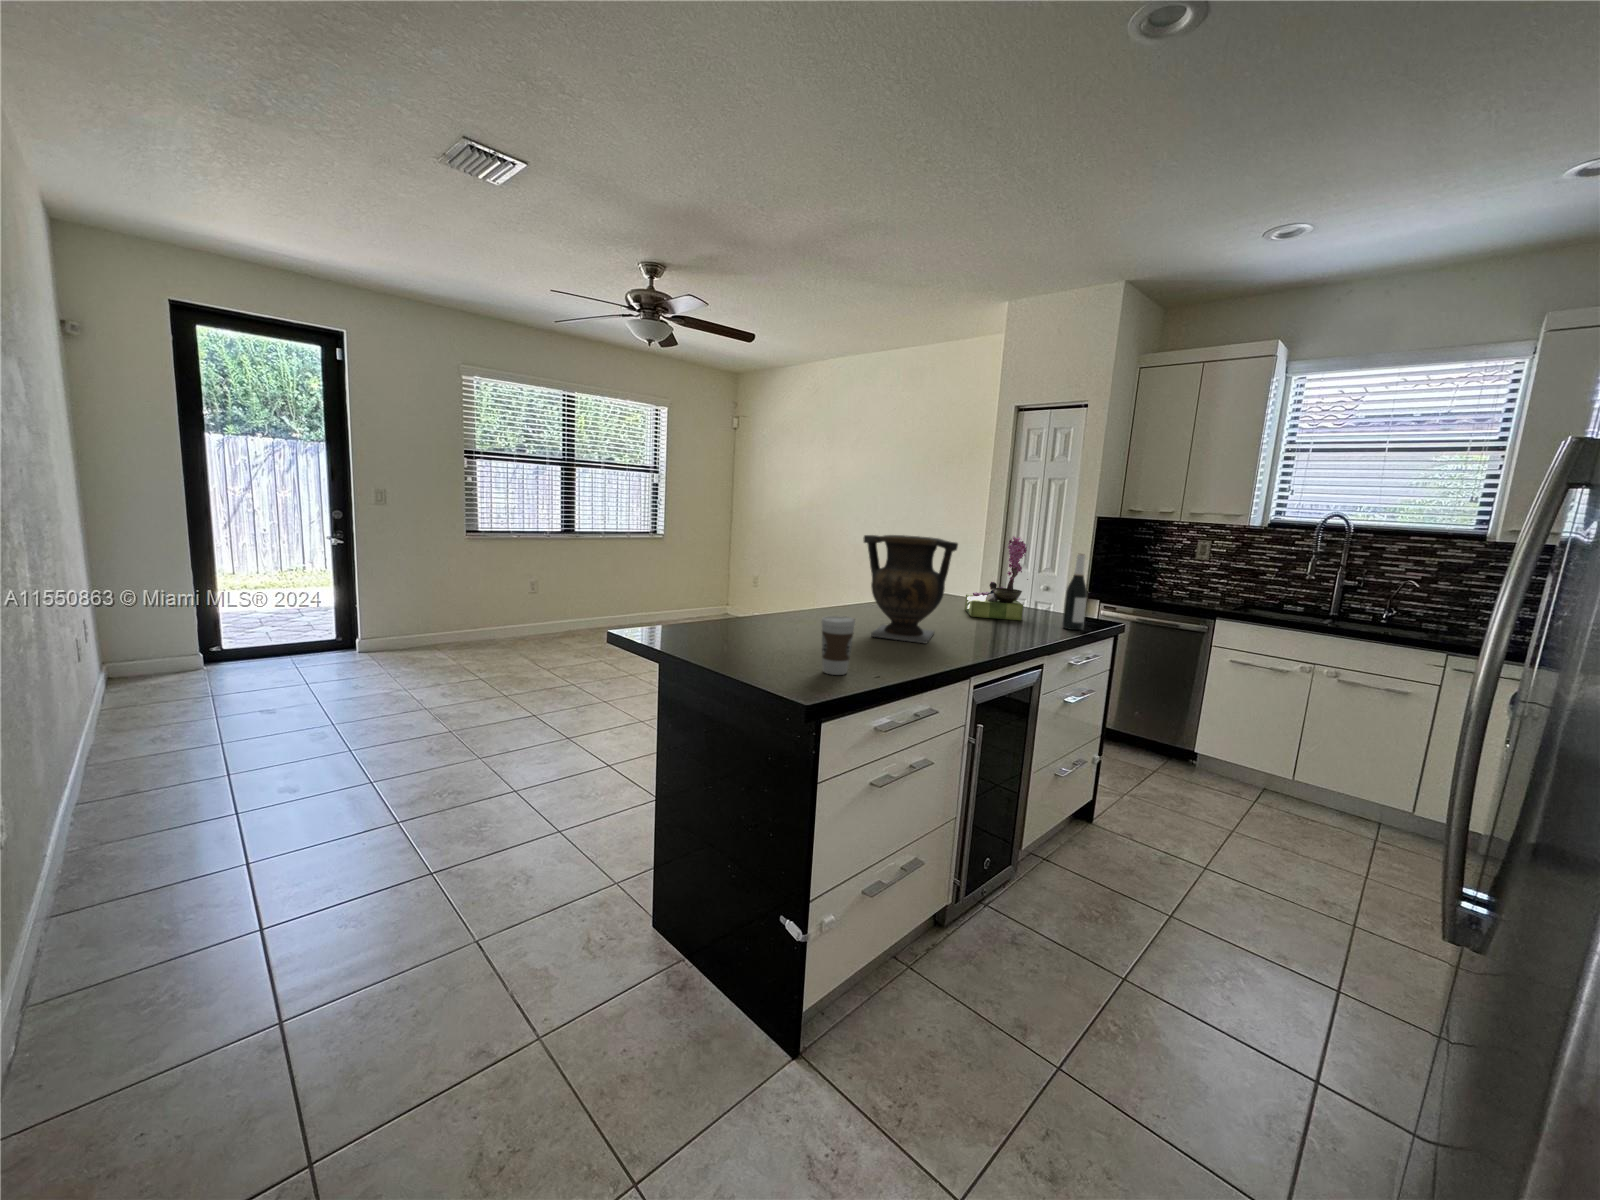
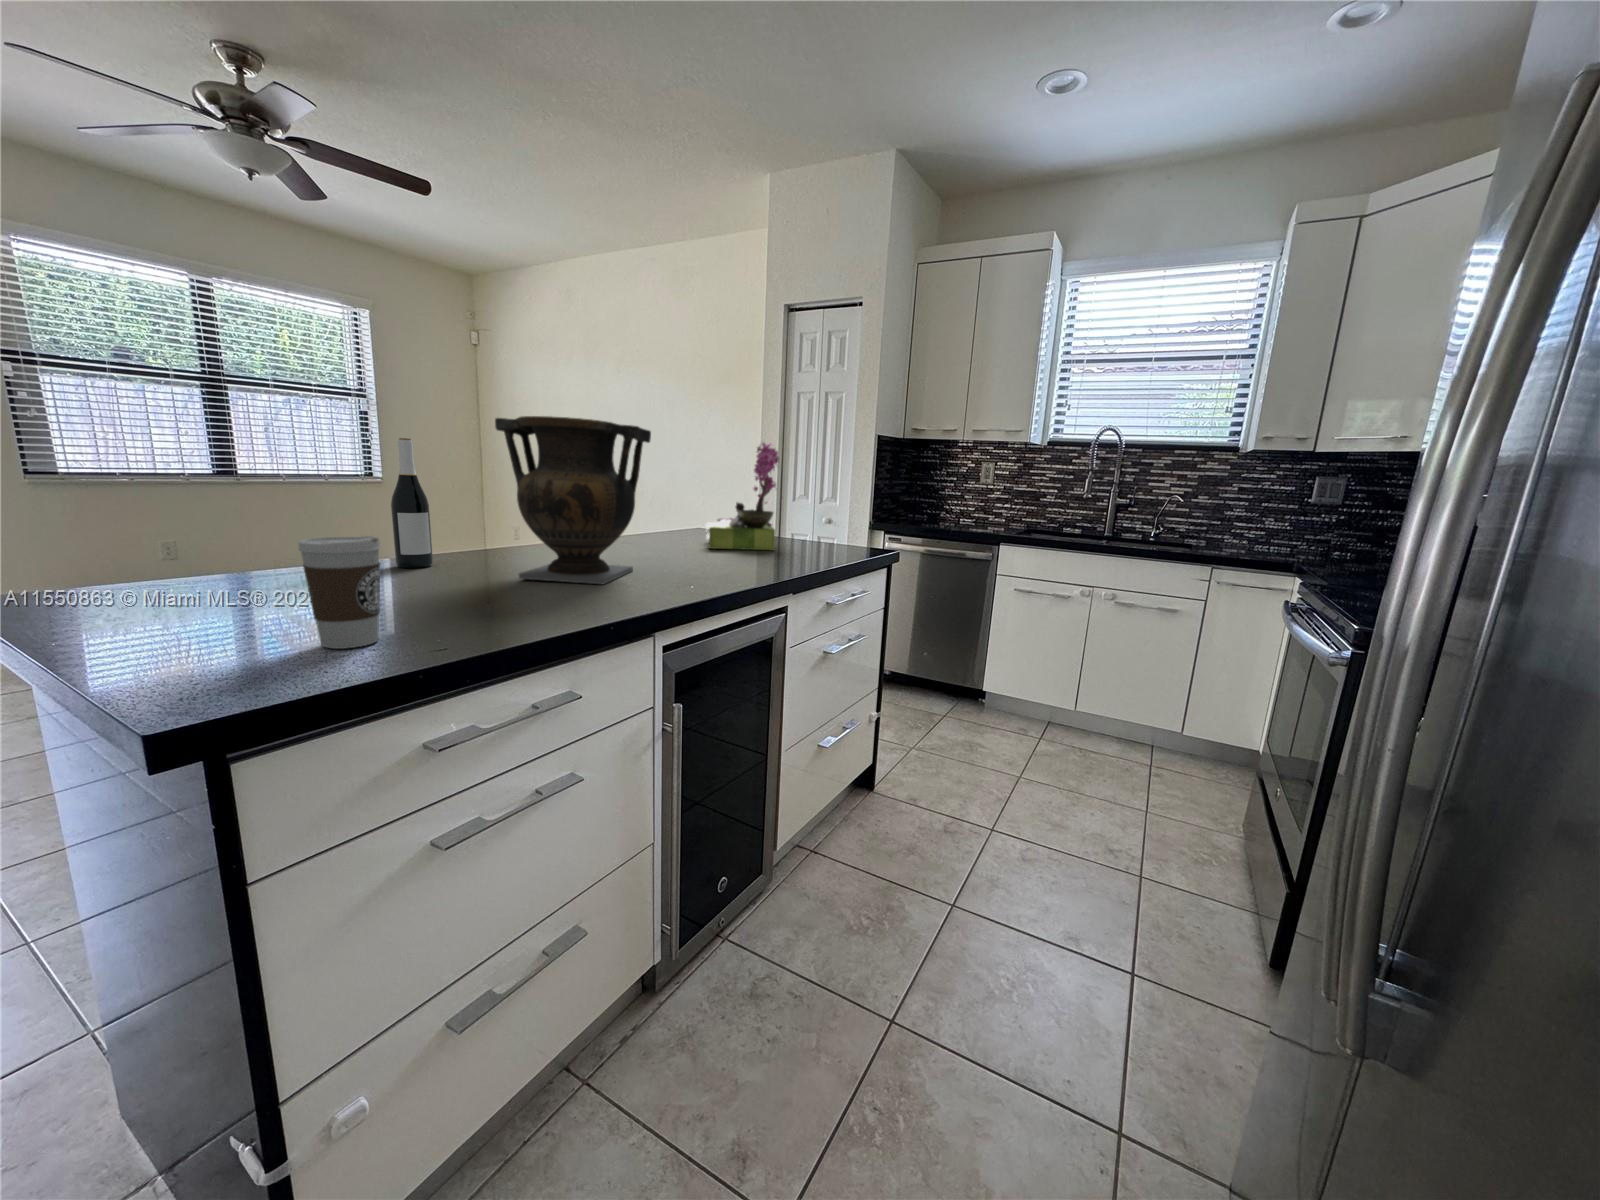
wine bottle: present [1062,554,1087,630] -> present [391,438,433,568]

